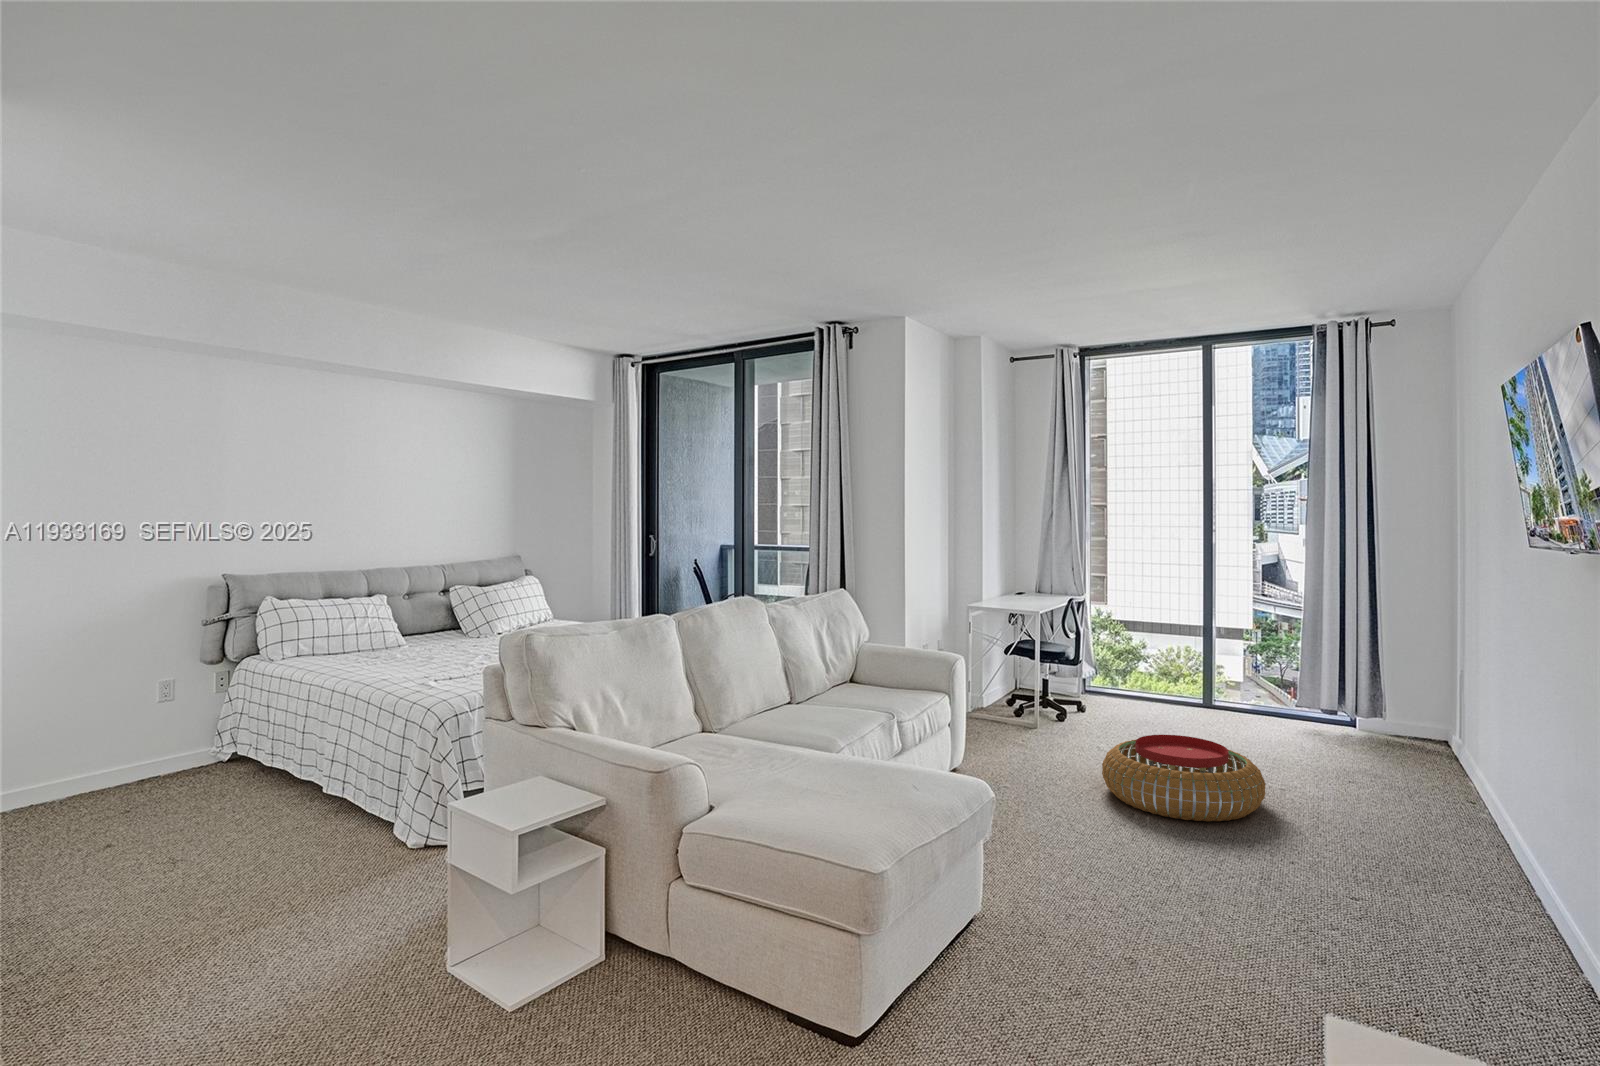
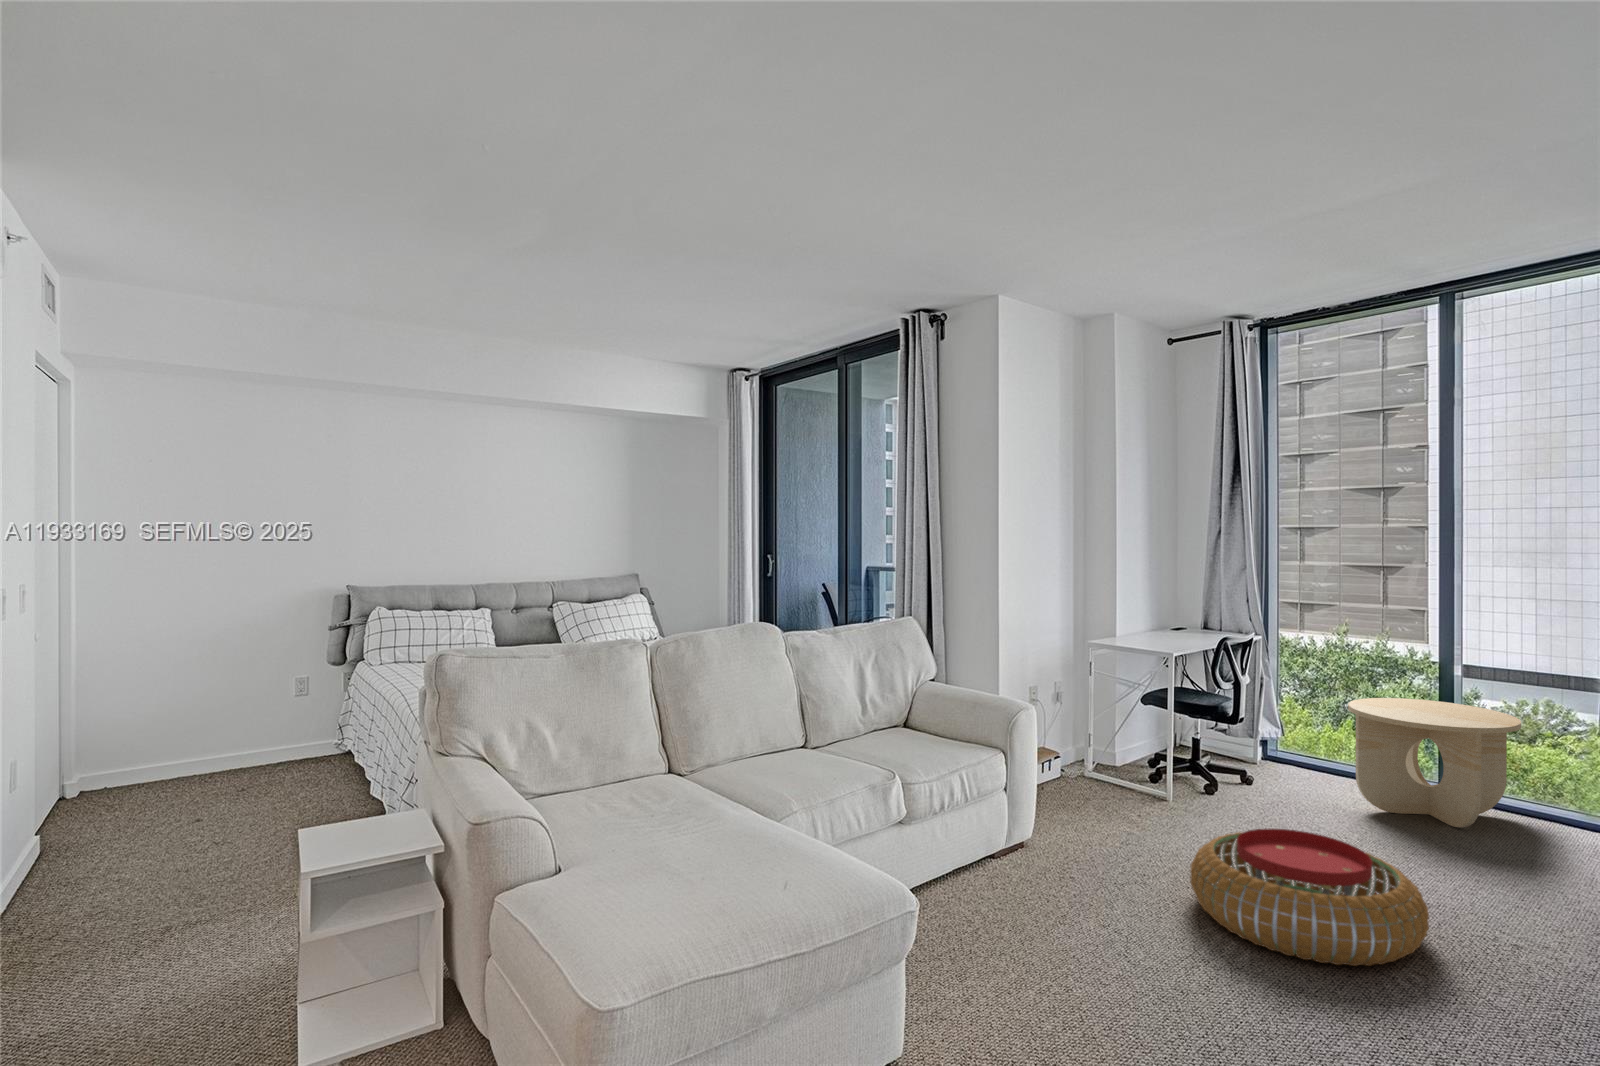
side table: none [1155,639,1268,728] -> present [1348,698,1521,827]

